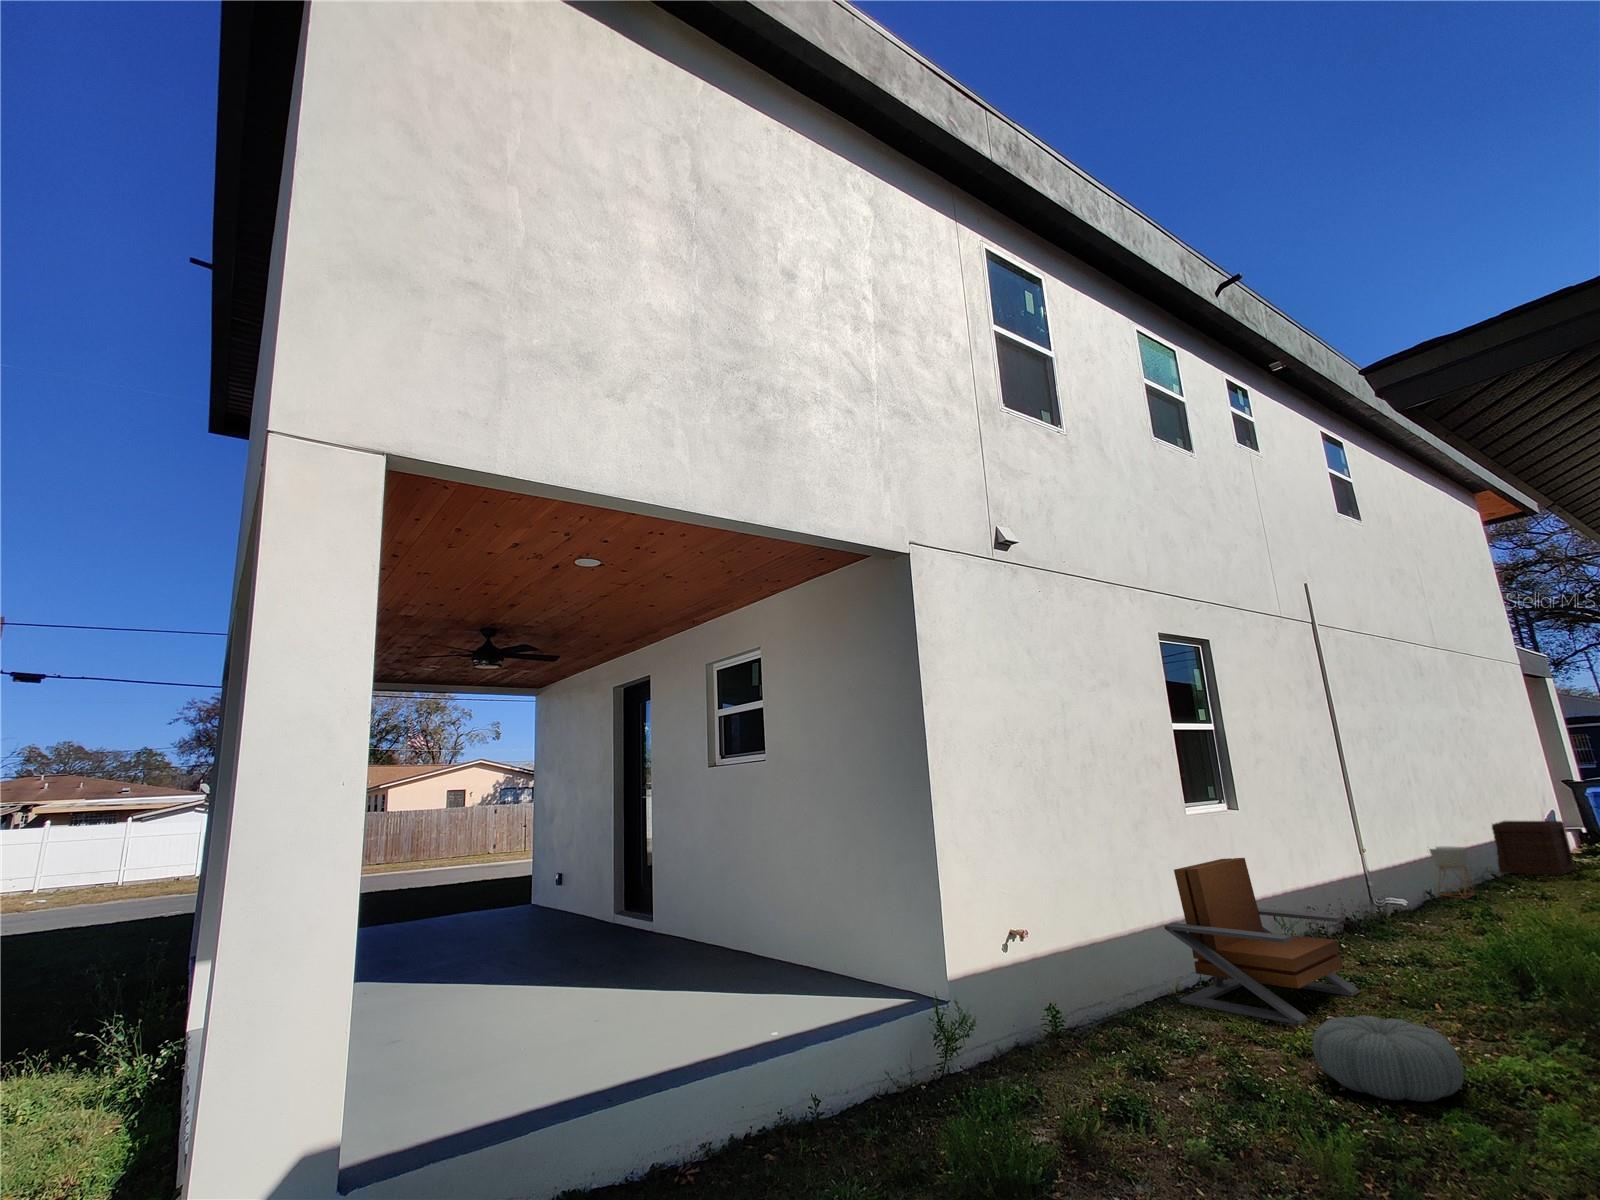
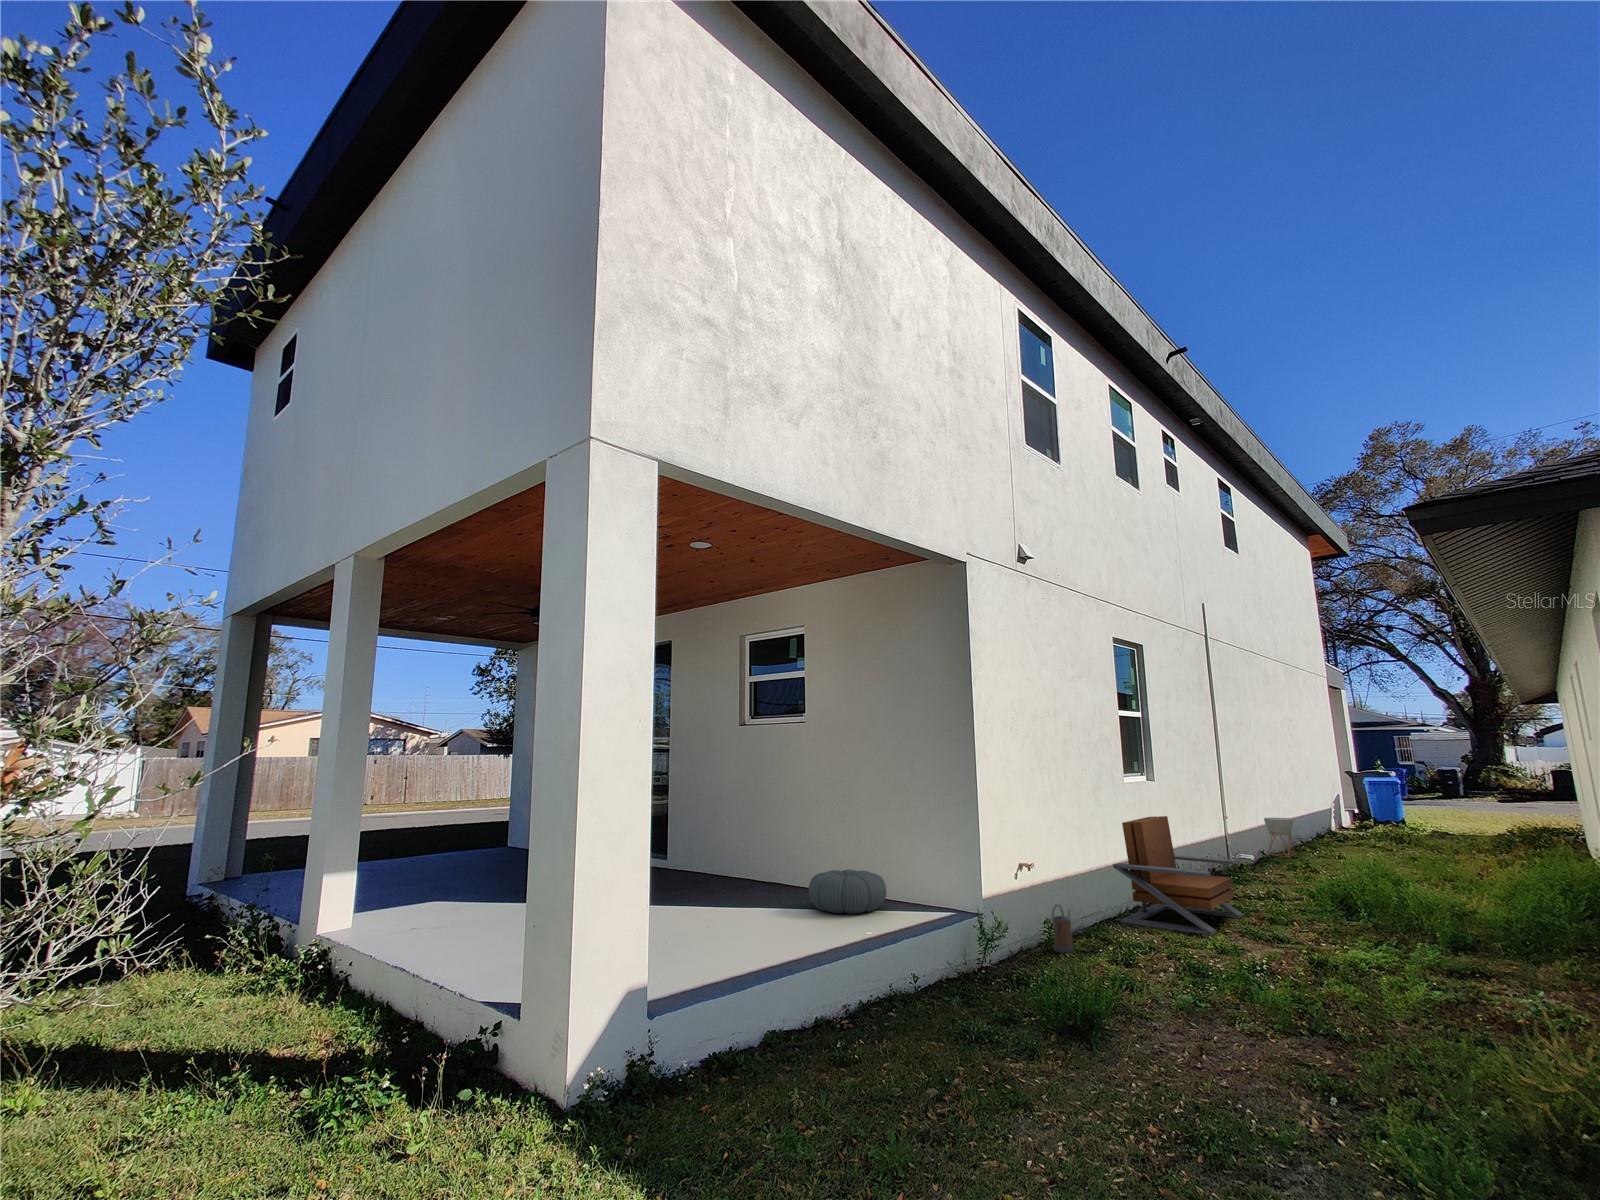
wooden crate: present [1492,821,1575,876] -> none [1301,800,1357,844]
watering can: none [1050,986,1086,1054] -> present [1052,904,1073,953]
pouf: present [1313,1015,1464,1102] -> present [809,869,887,914]

